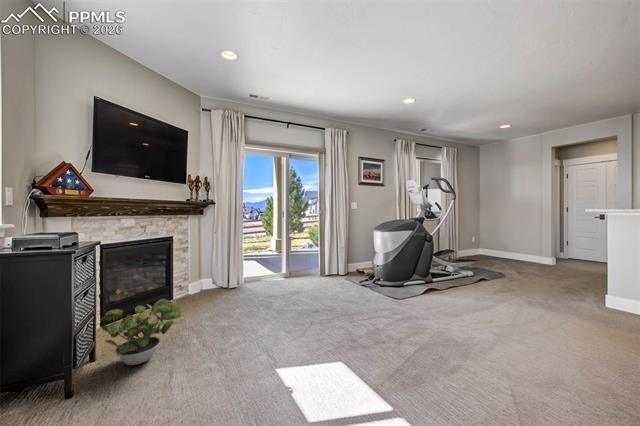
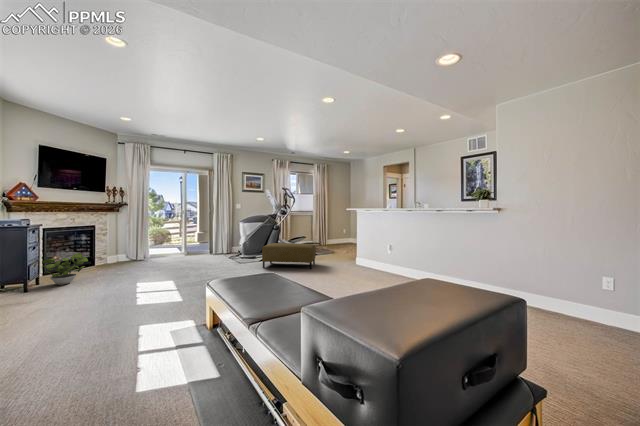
ottoman: none [447,270,564,326] -> present [262,243,316,269]

